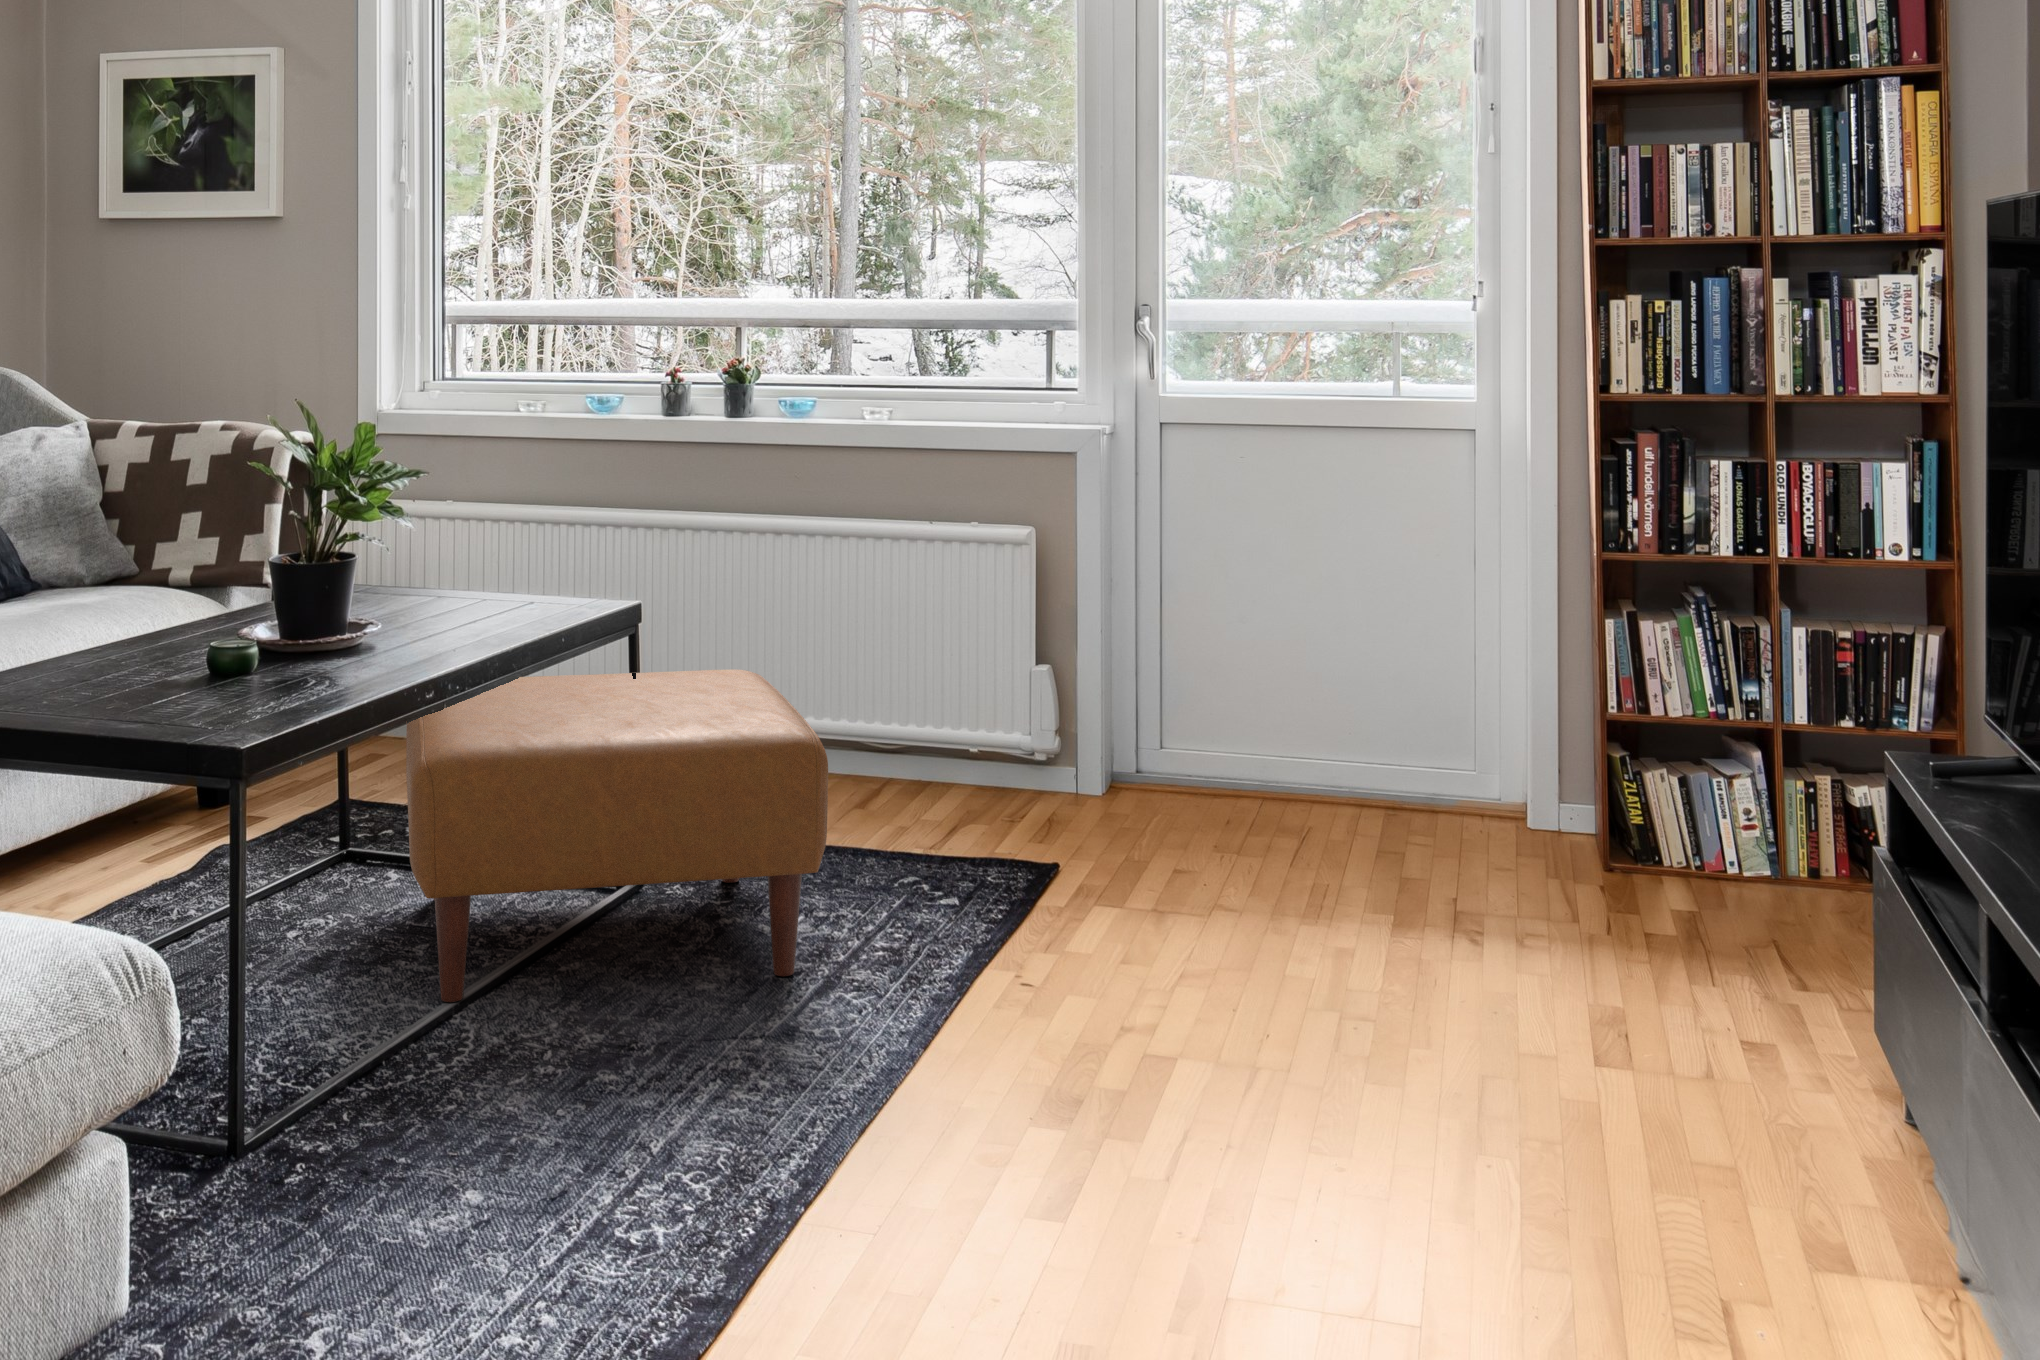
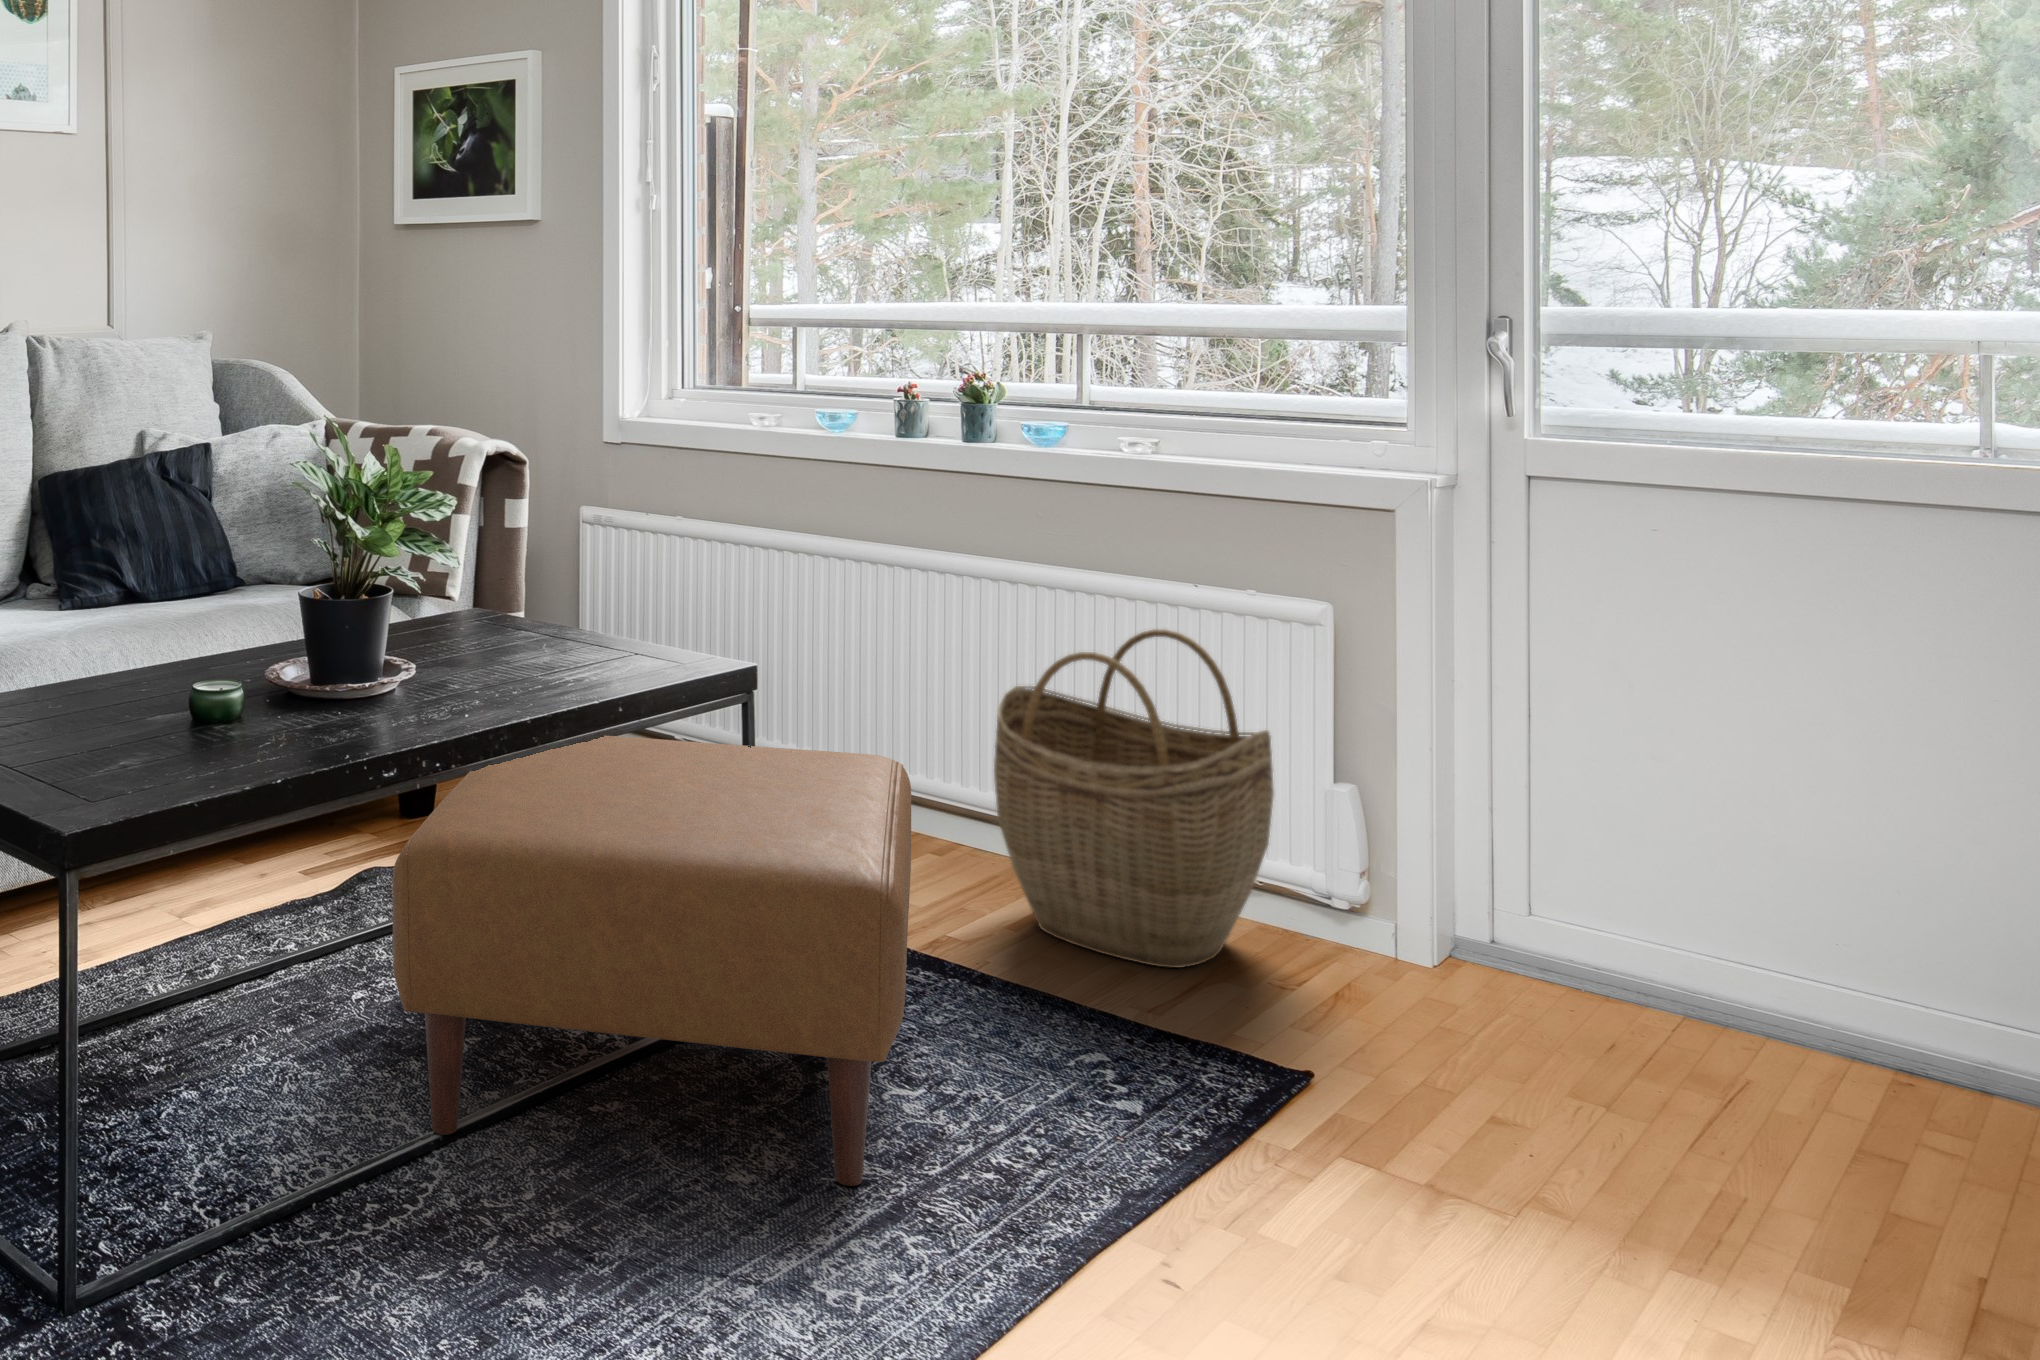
woven basket: none [791,563,1003,825] -> present [994,629,1274,968]

